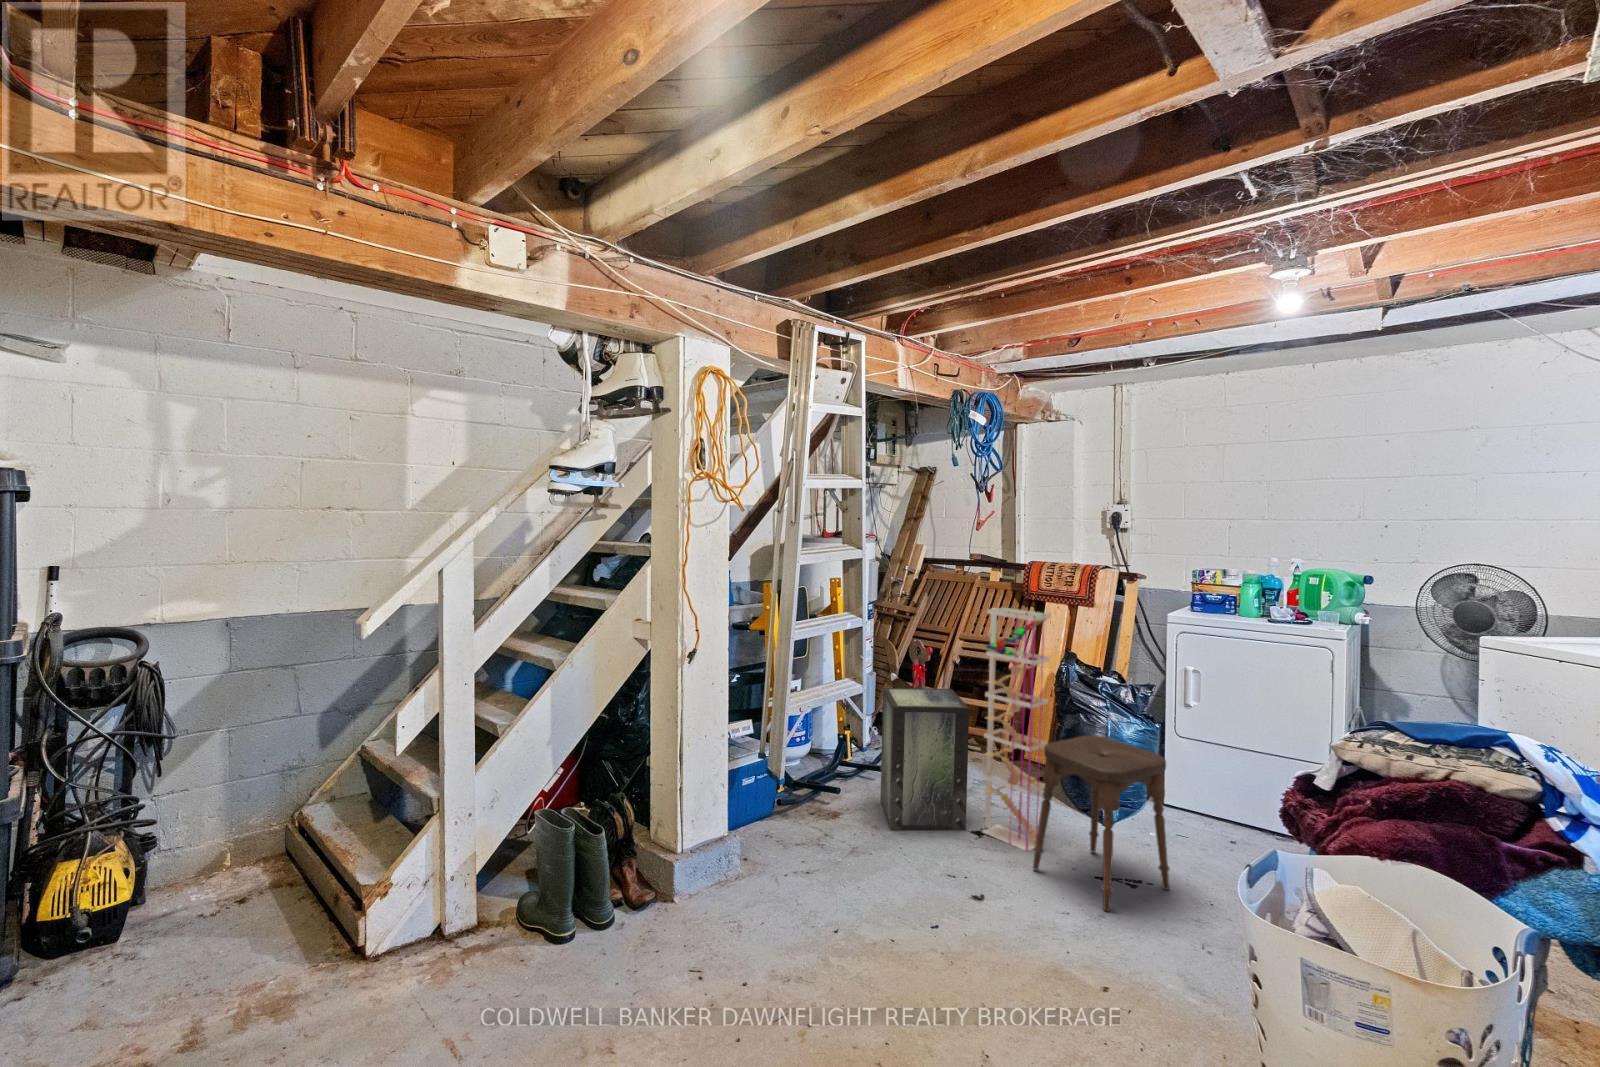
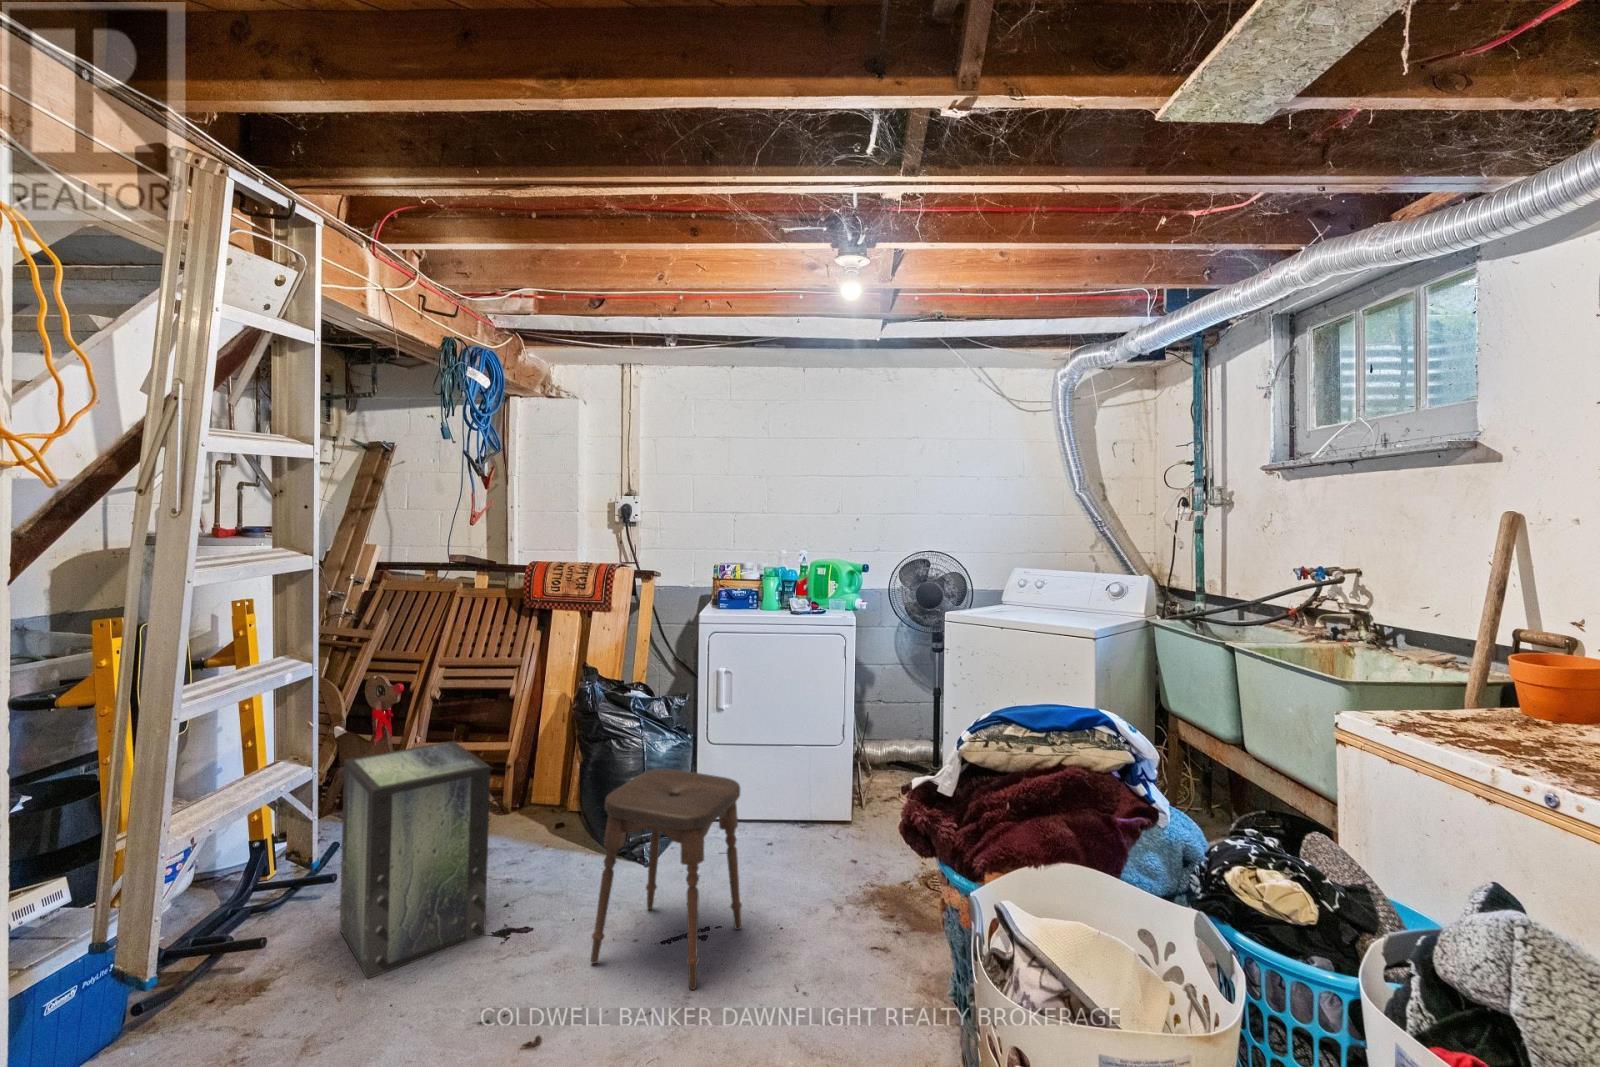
shelving unit: present [983,608,1051,851] -> none [507,624,601,938]

